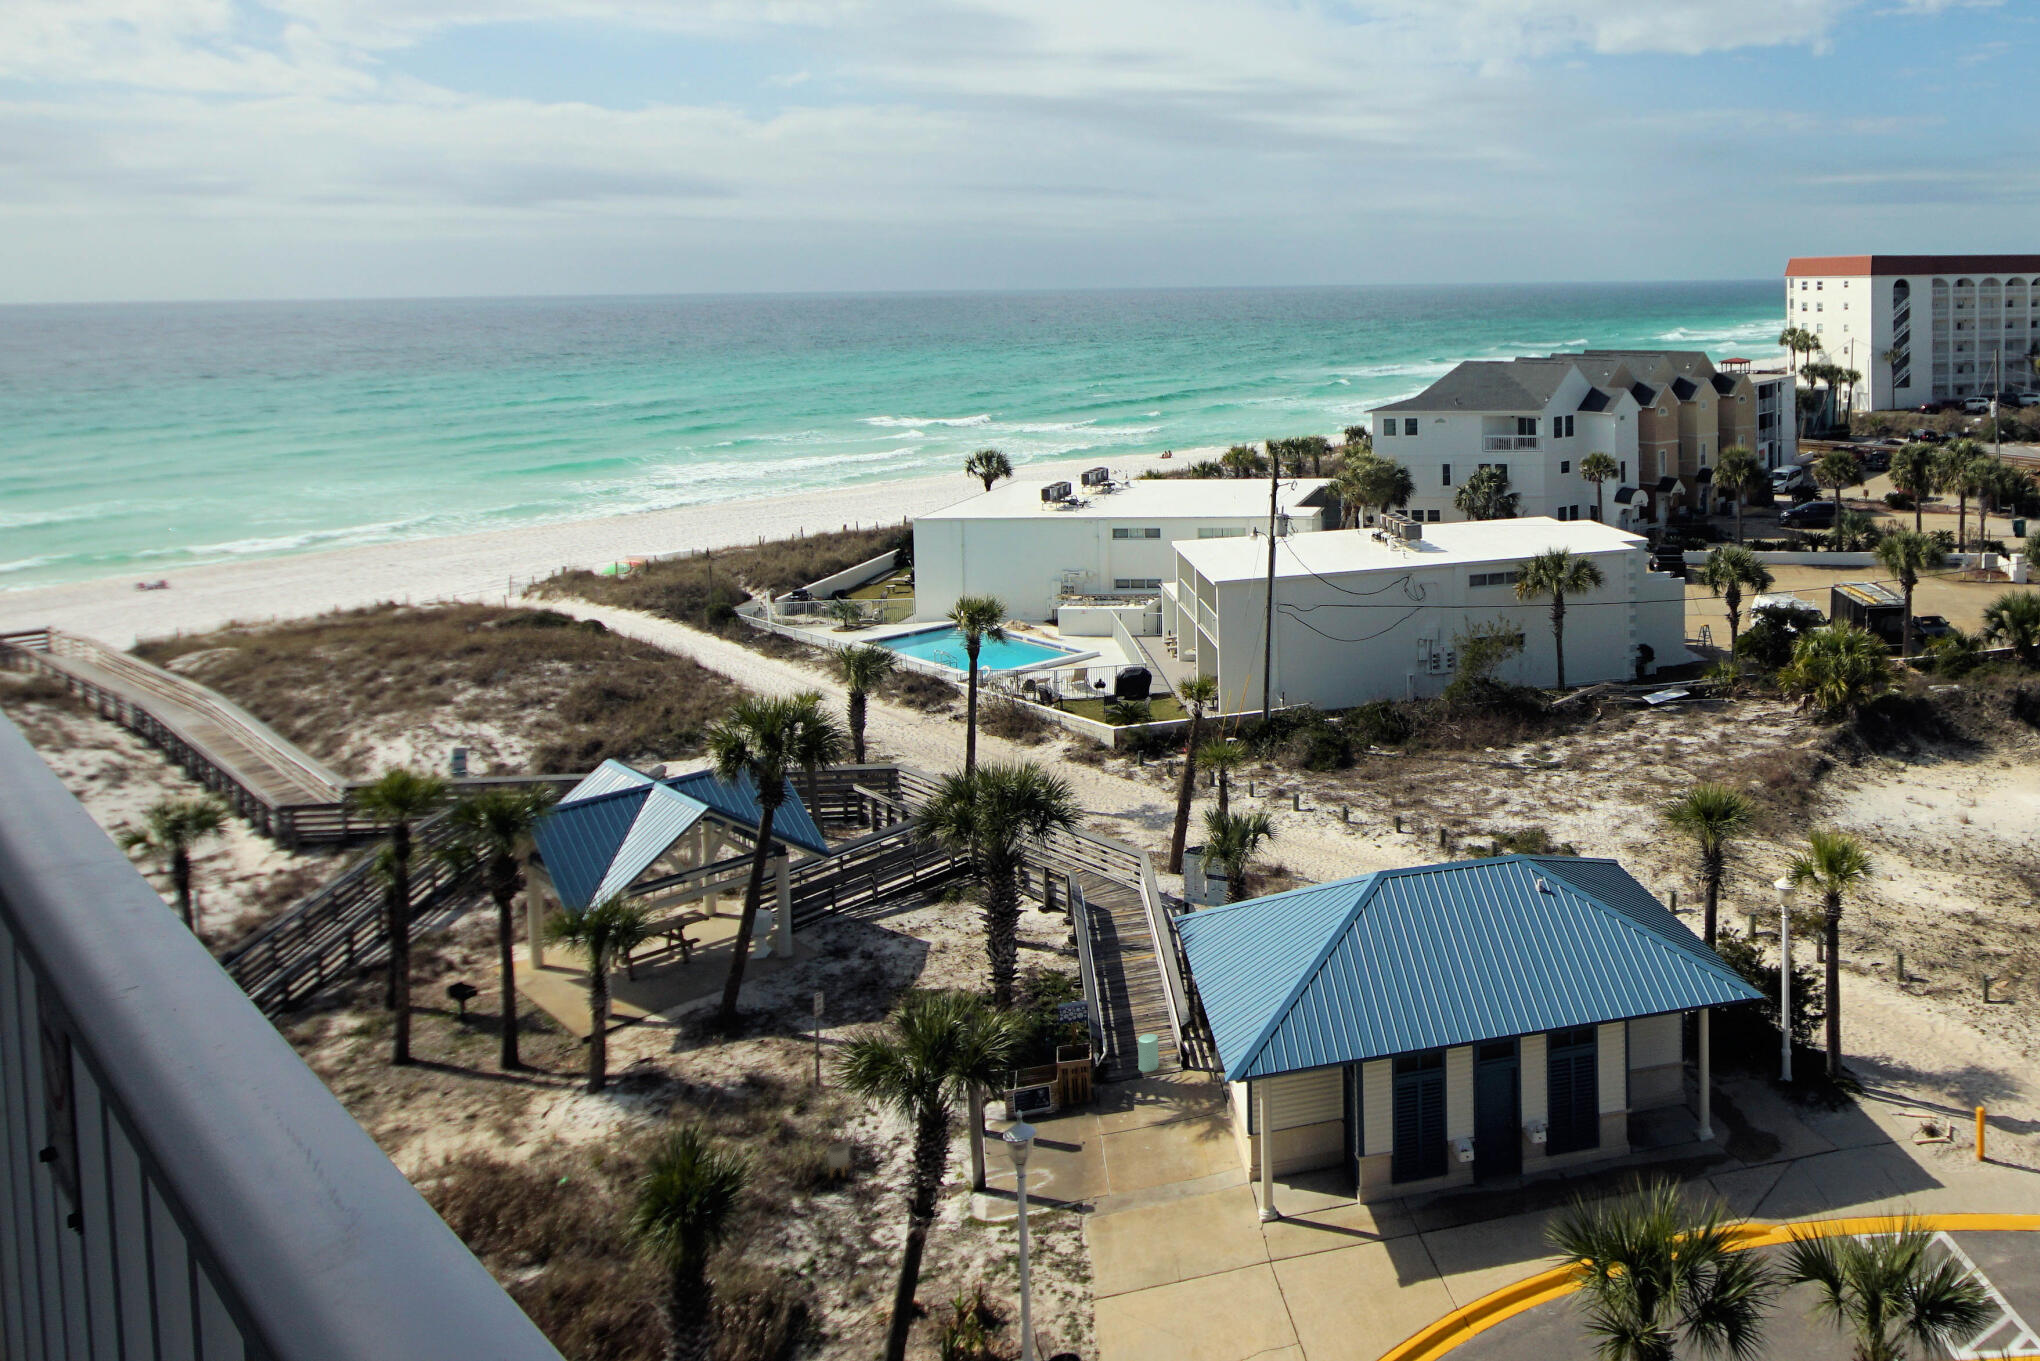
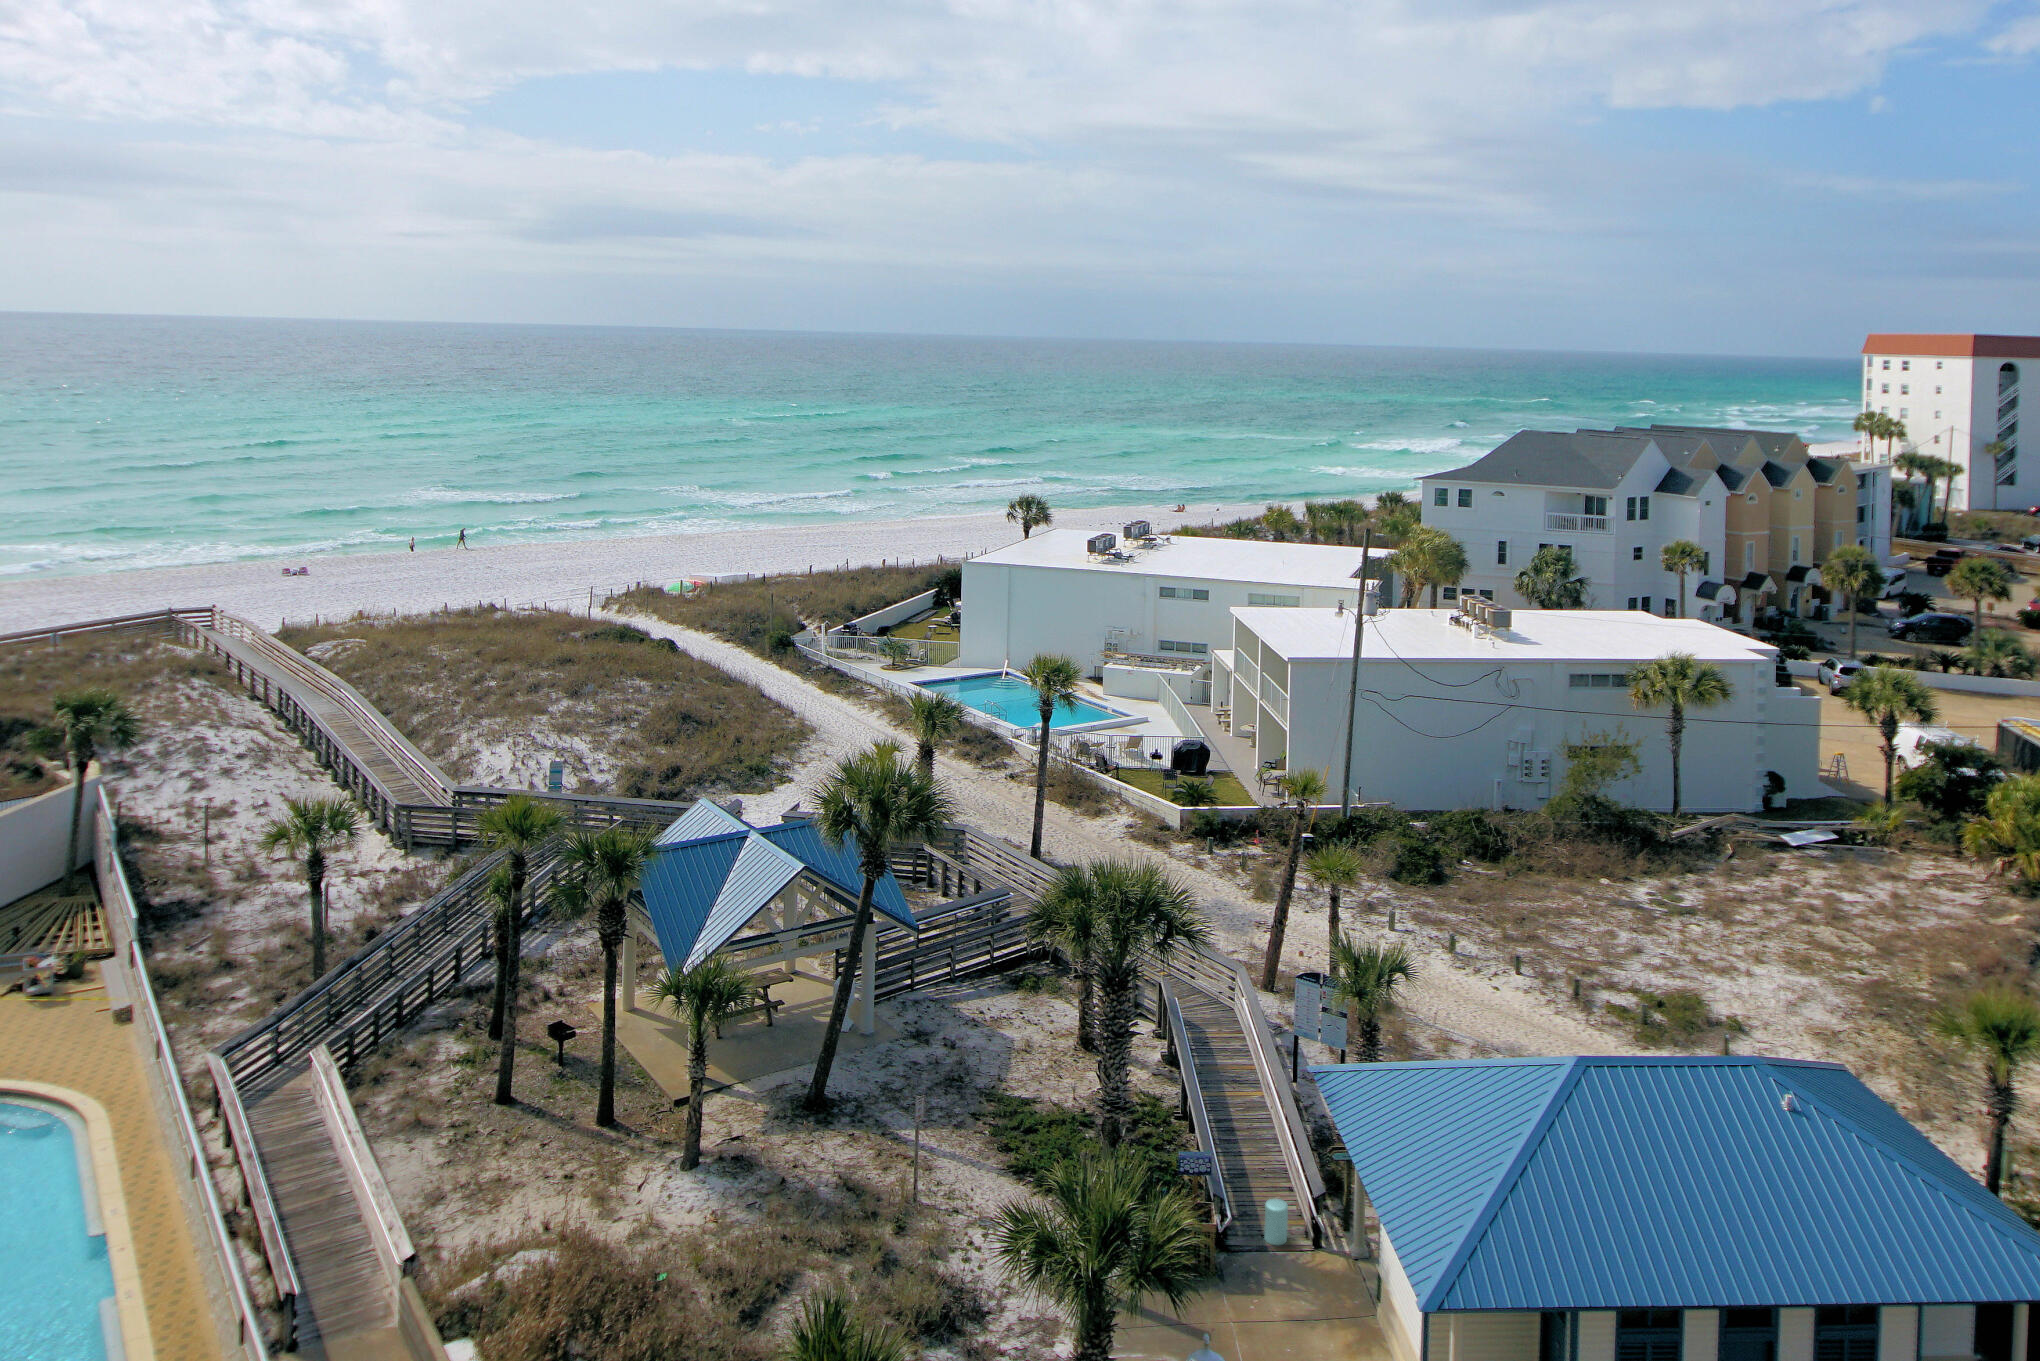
planter: present [828,1143,849,1176] -> none [939,1285,961,1327]

